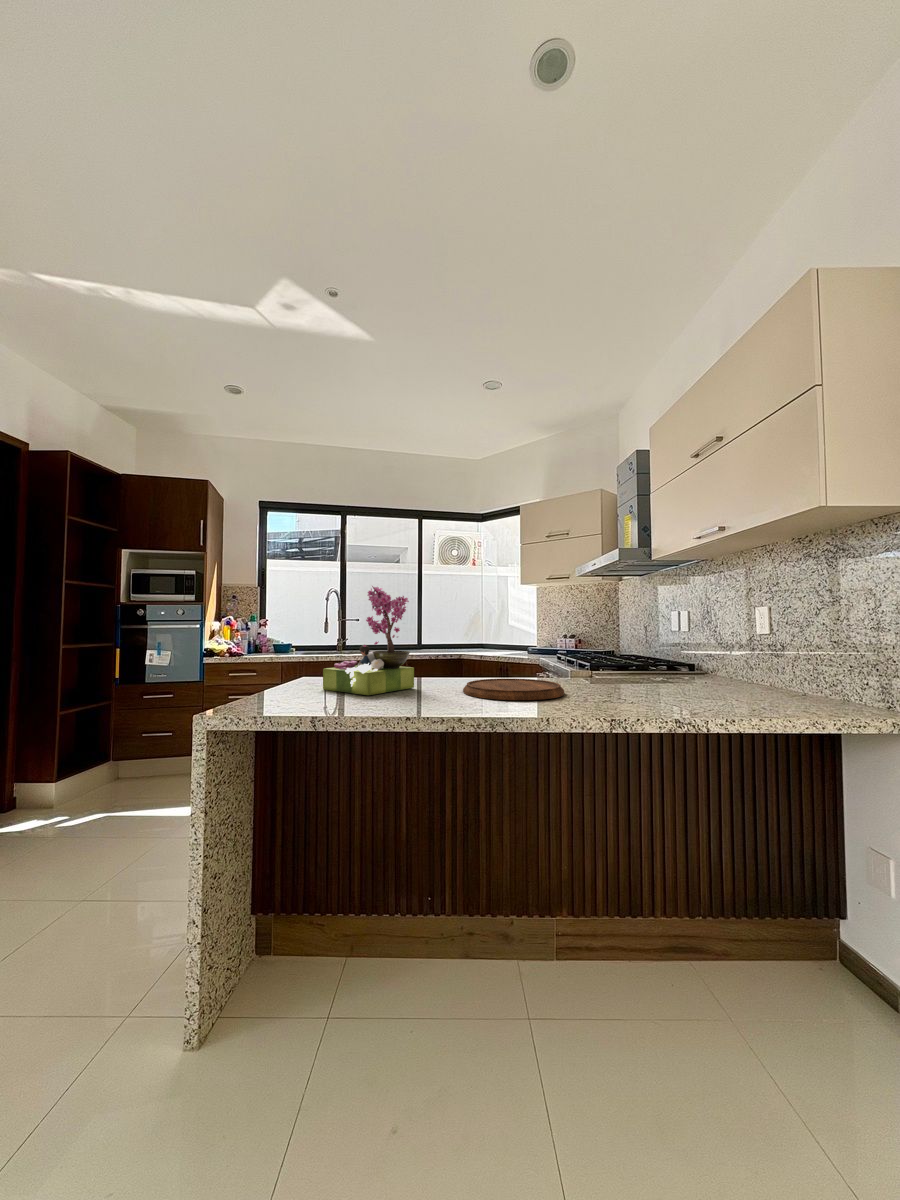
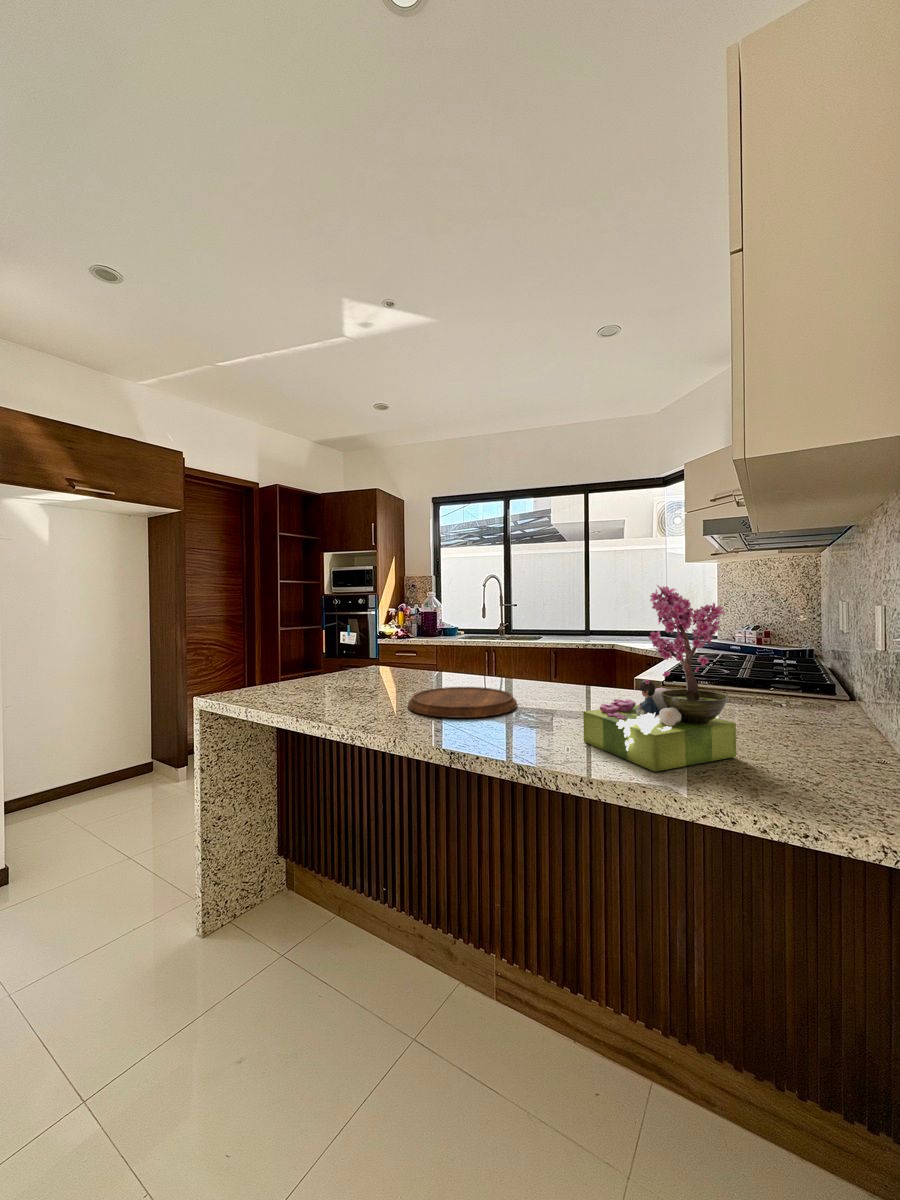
flower arrangement: present [323,586,414,695] -> present [583,585,736,772]

